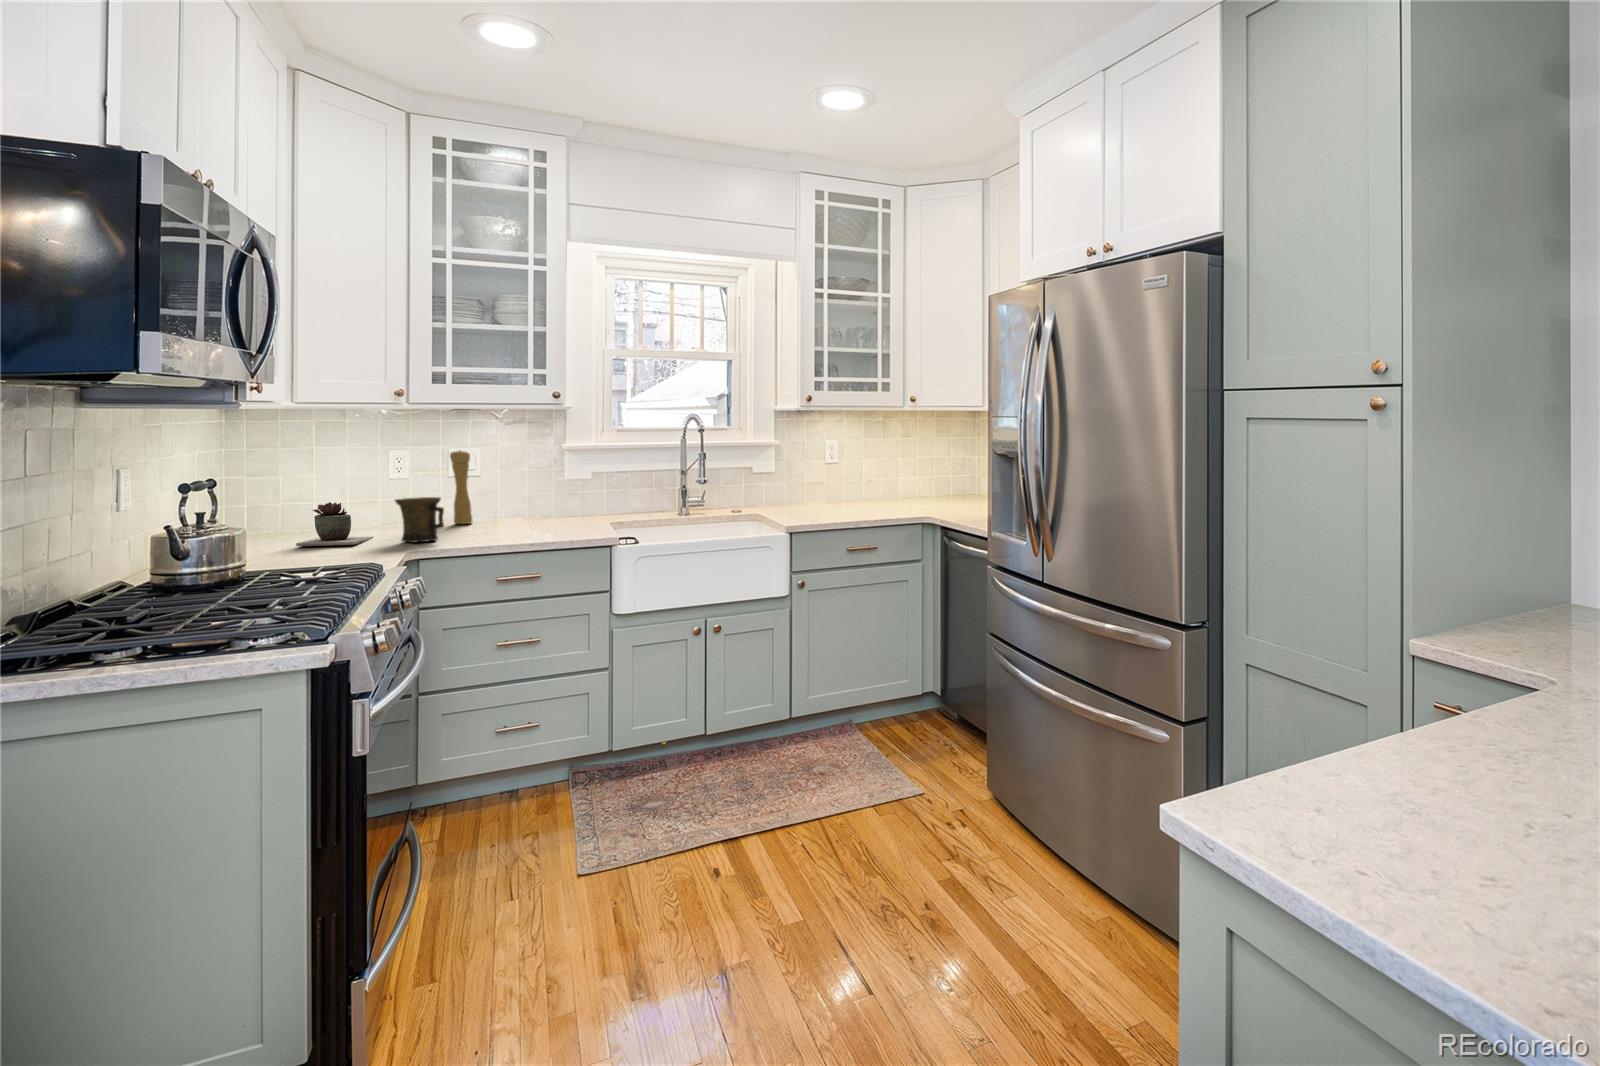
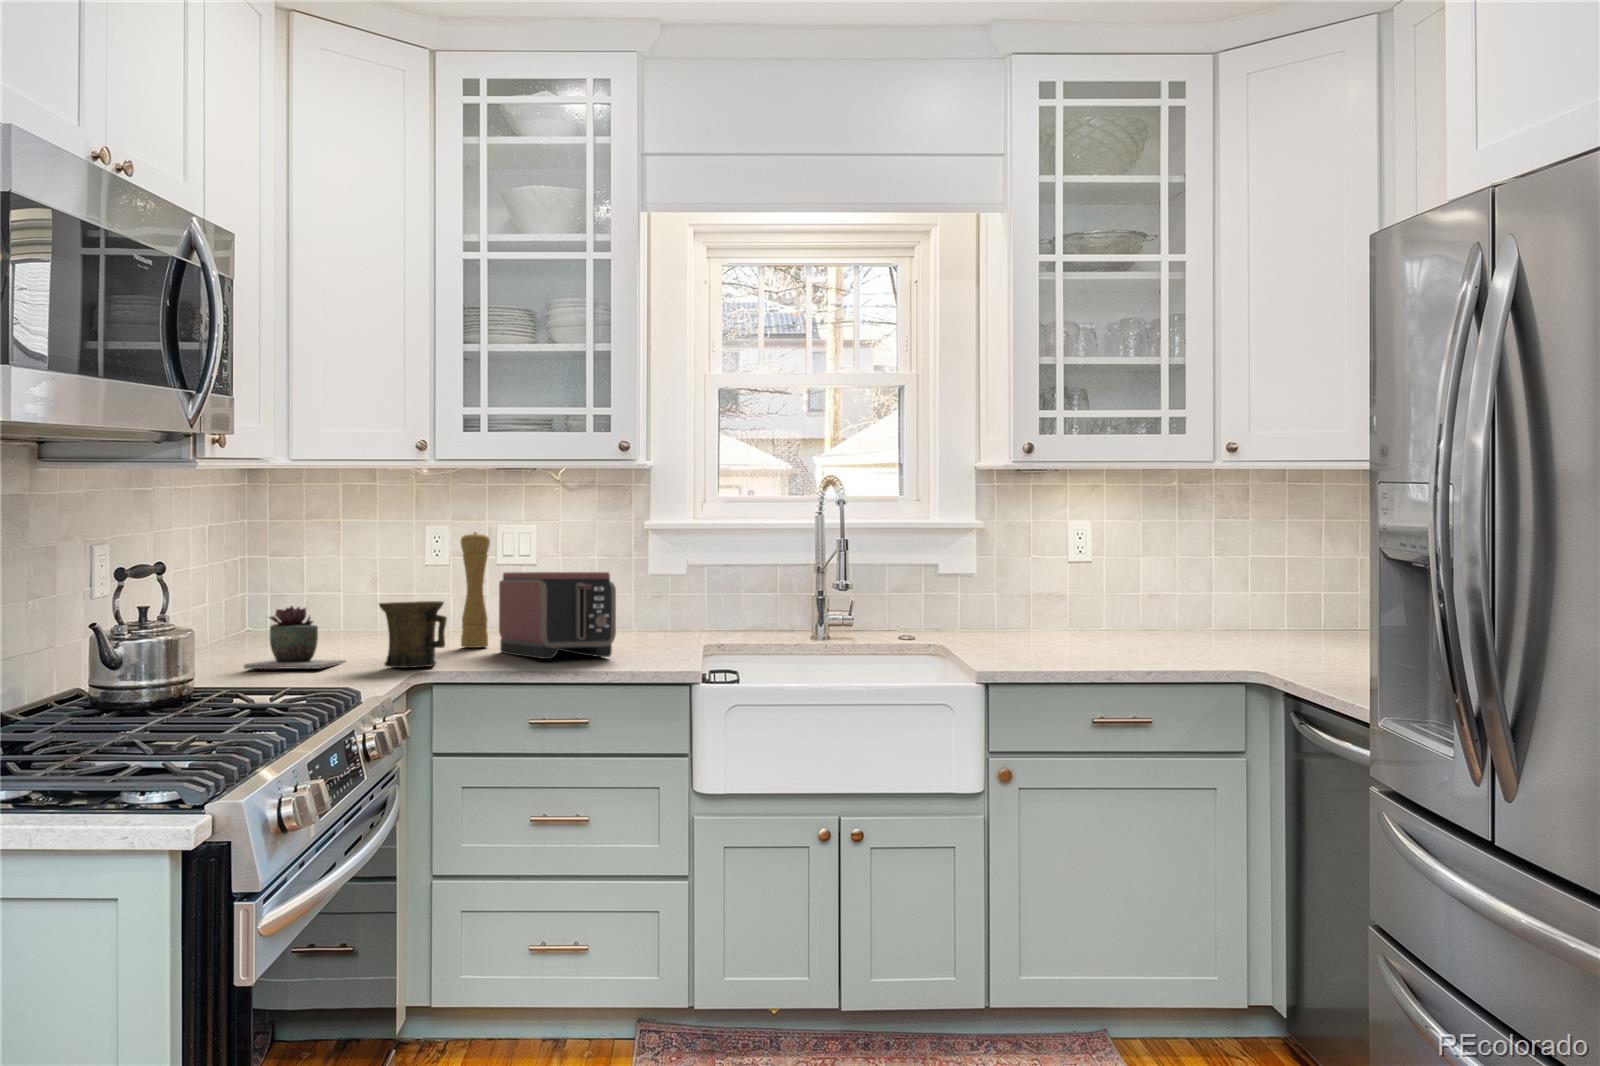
toaster: none [478,476,559,533] -> present [499,572,616,659]

